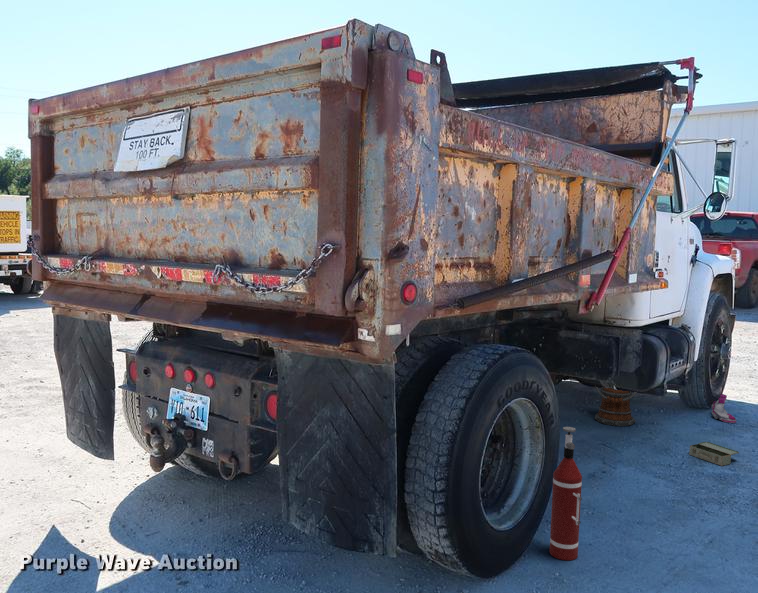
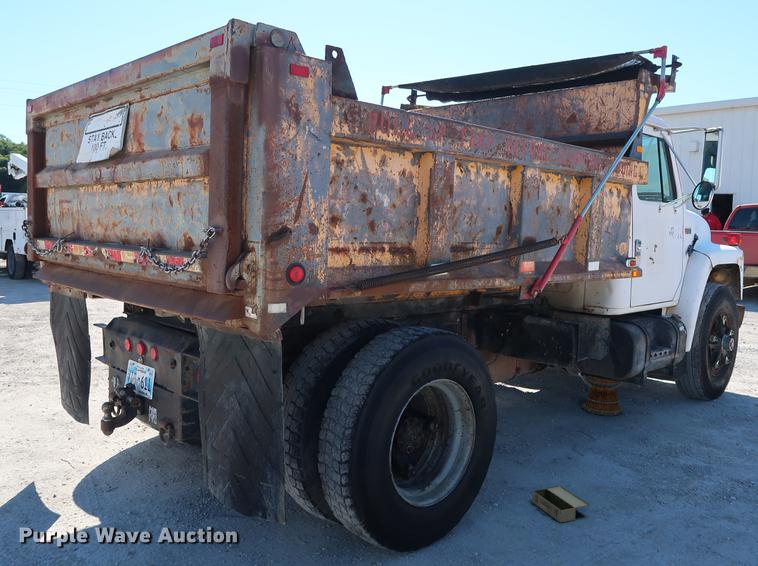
boots: present [712,394,736,423] -> none [707,387,731,417]
fire extinguisher: present [549,427,582,560] -> none [474,412,505,545]
toolbox: present [689,442,739,466] -> present [532,486,589,523]

